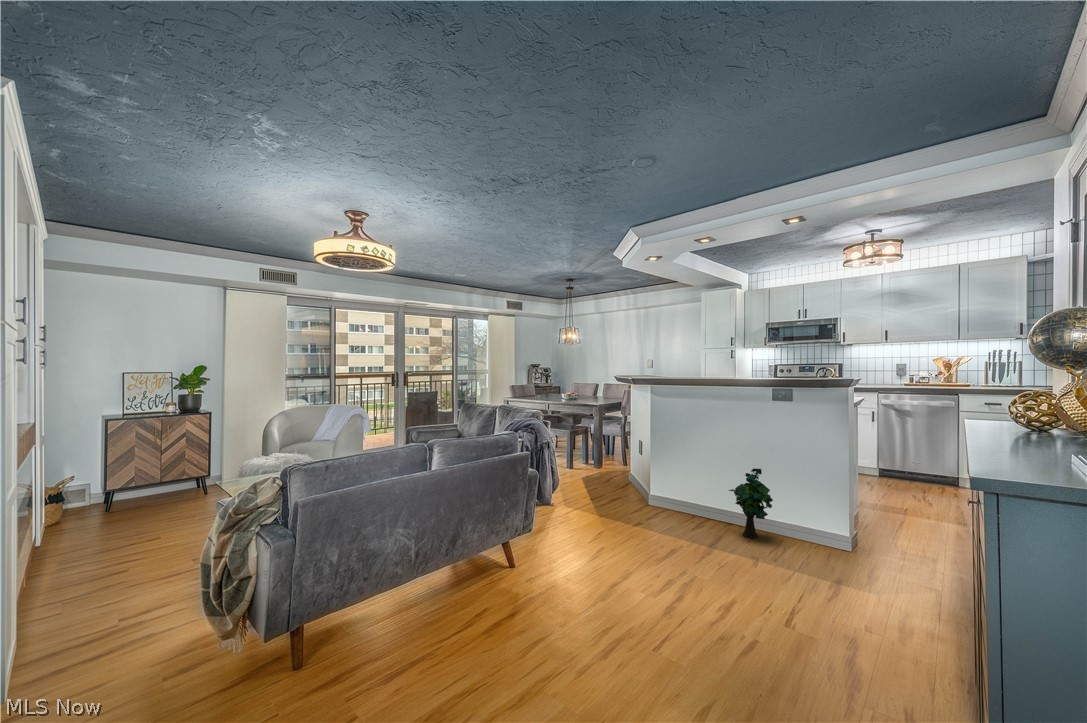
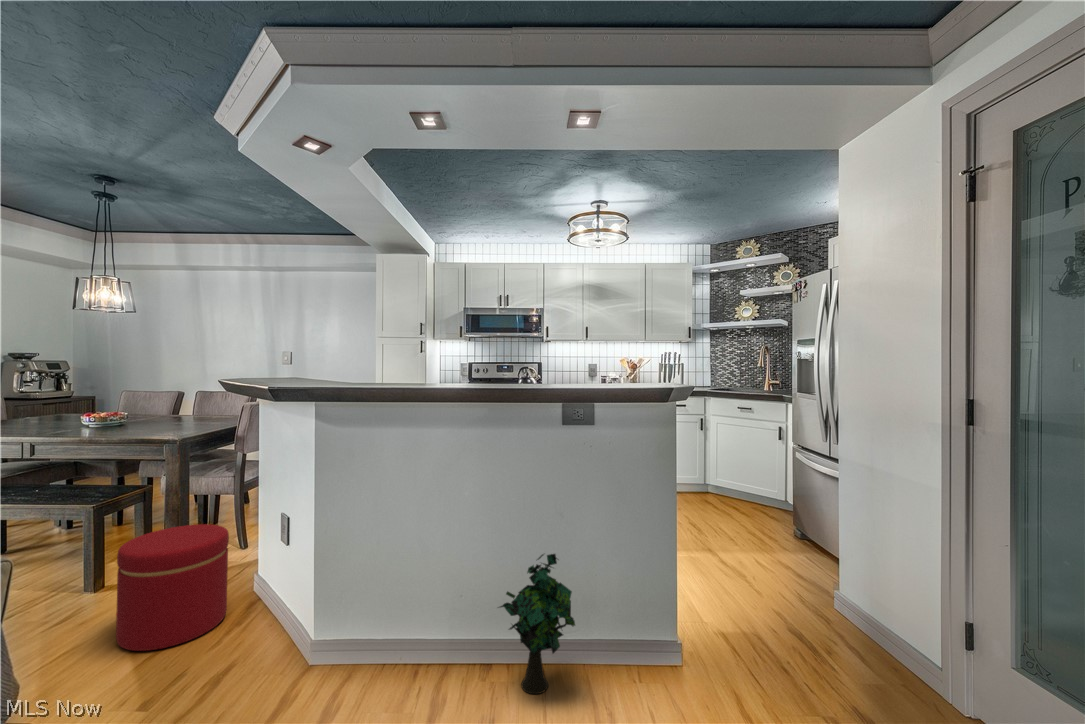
ottoman: none [579,442,617,489] -> present [116,524,229,651]

